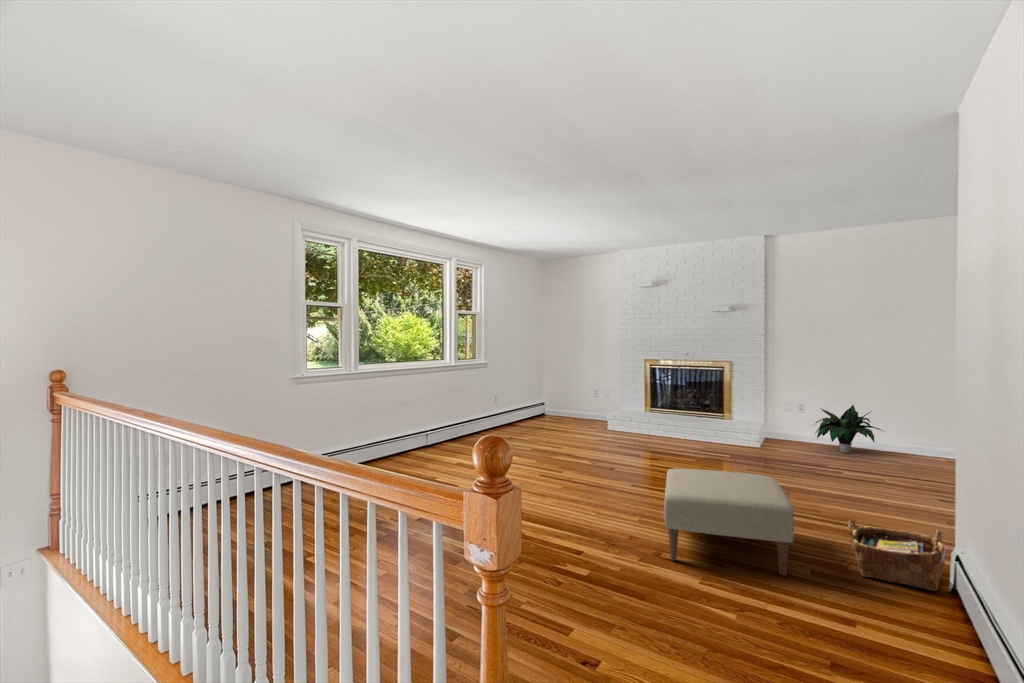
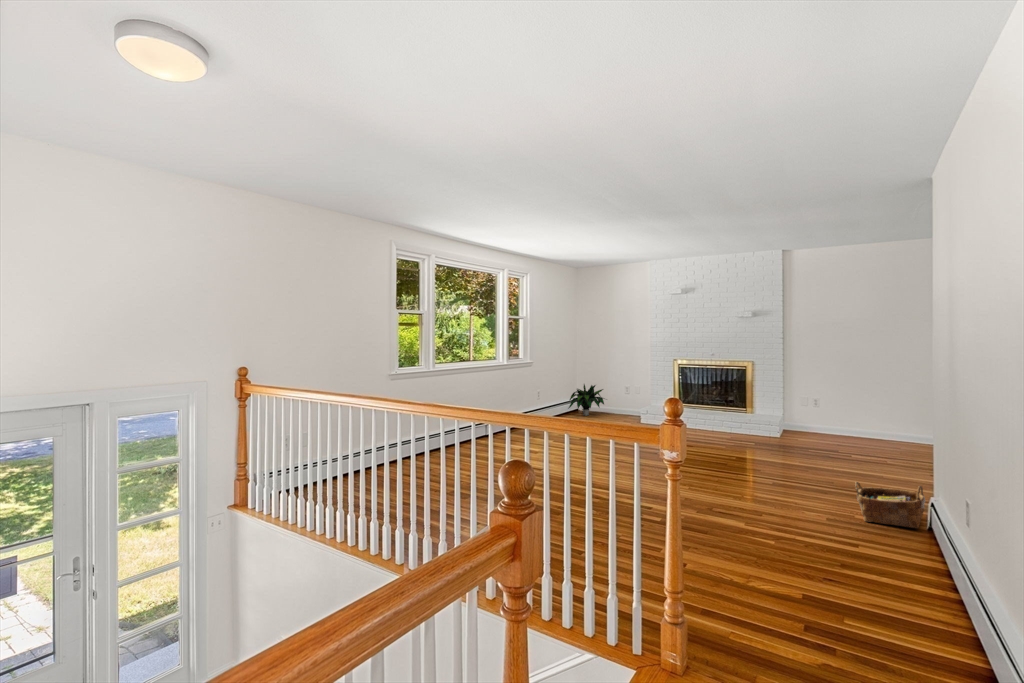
potted plant: present [816,405,880,453] -> present [569,384,604,416]
ottoman: present [664,468,794,576] -> none [712,447,815,521]

